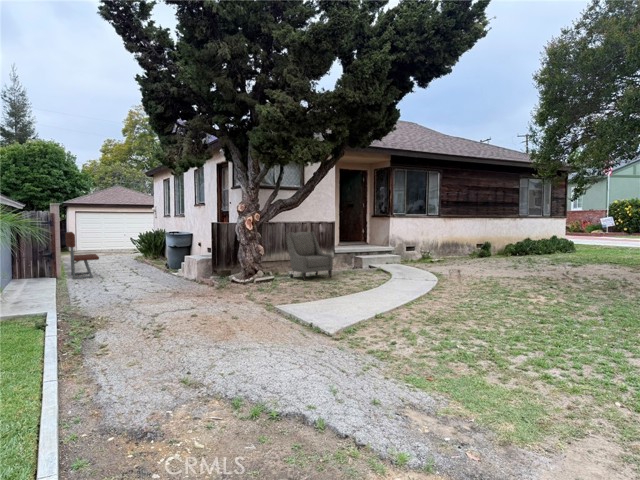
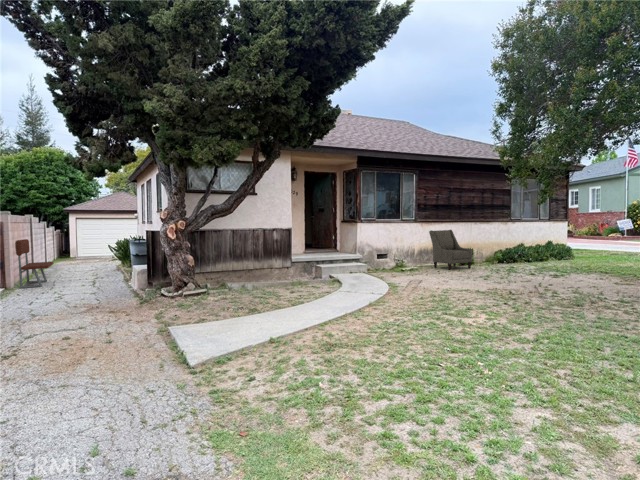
chair: present [287,231,333,280] -> present [429,230,472,270]

